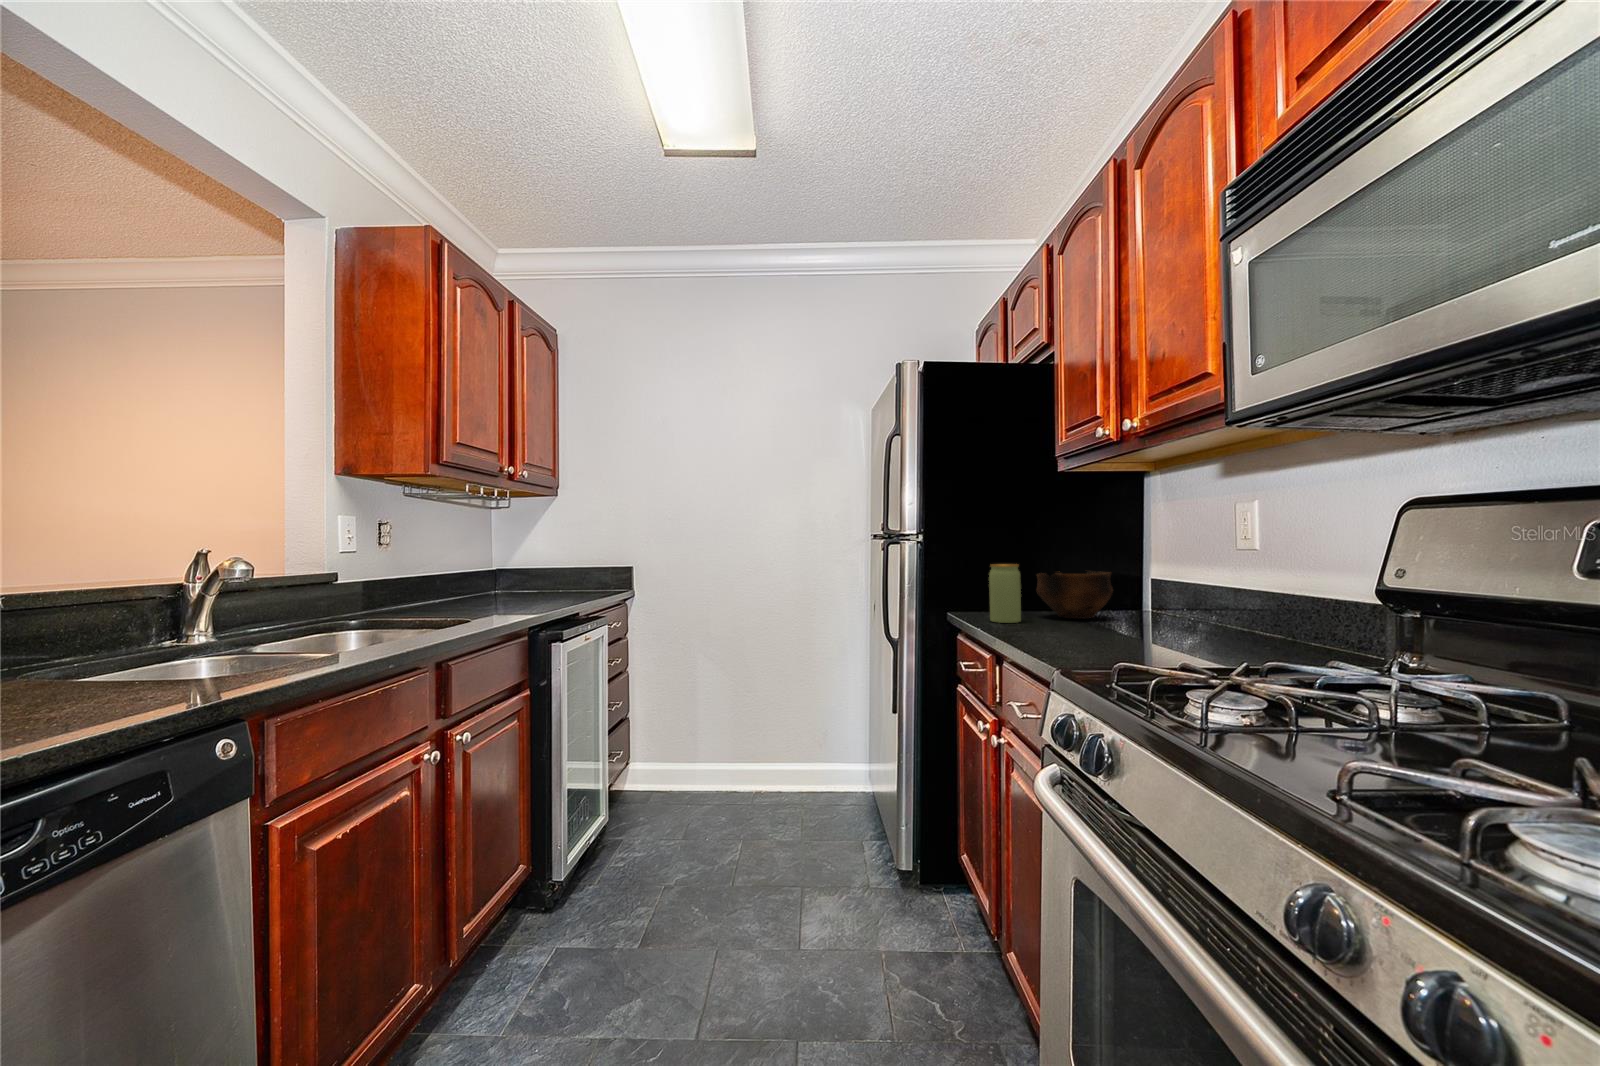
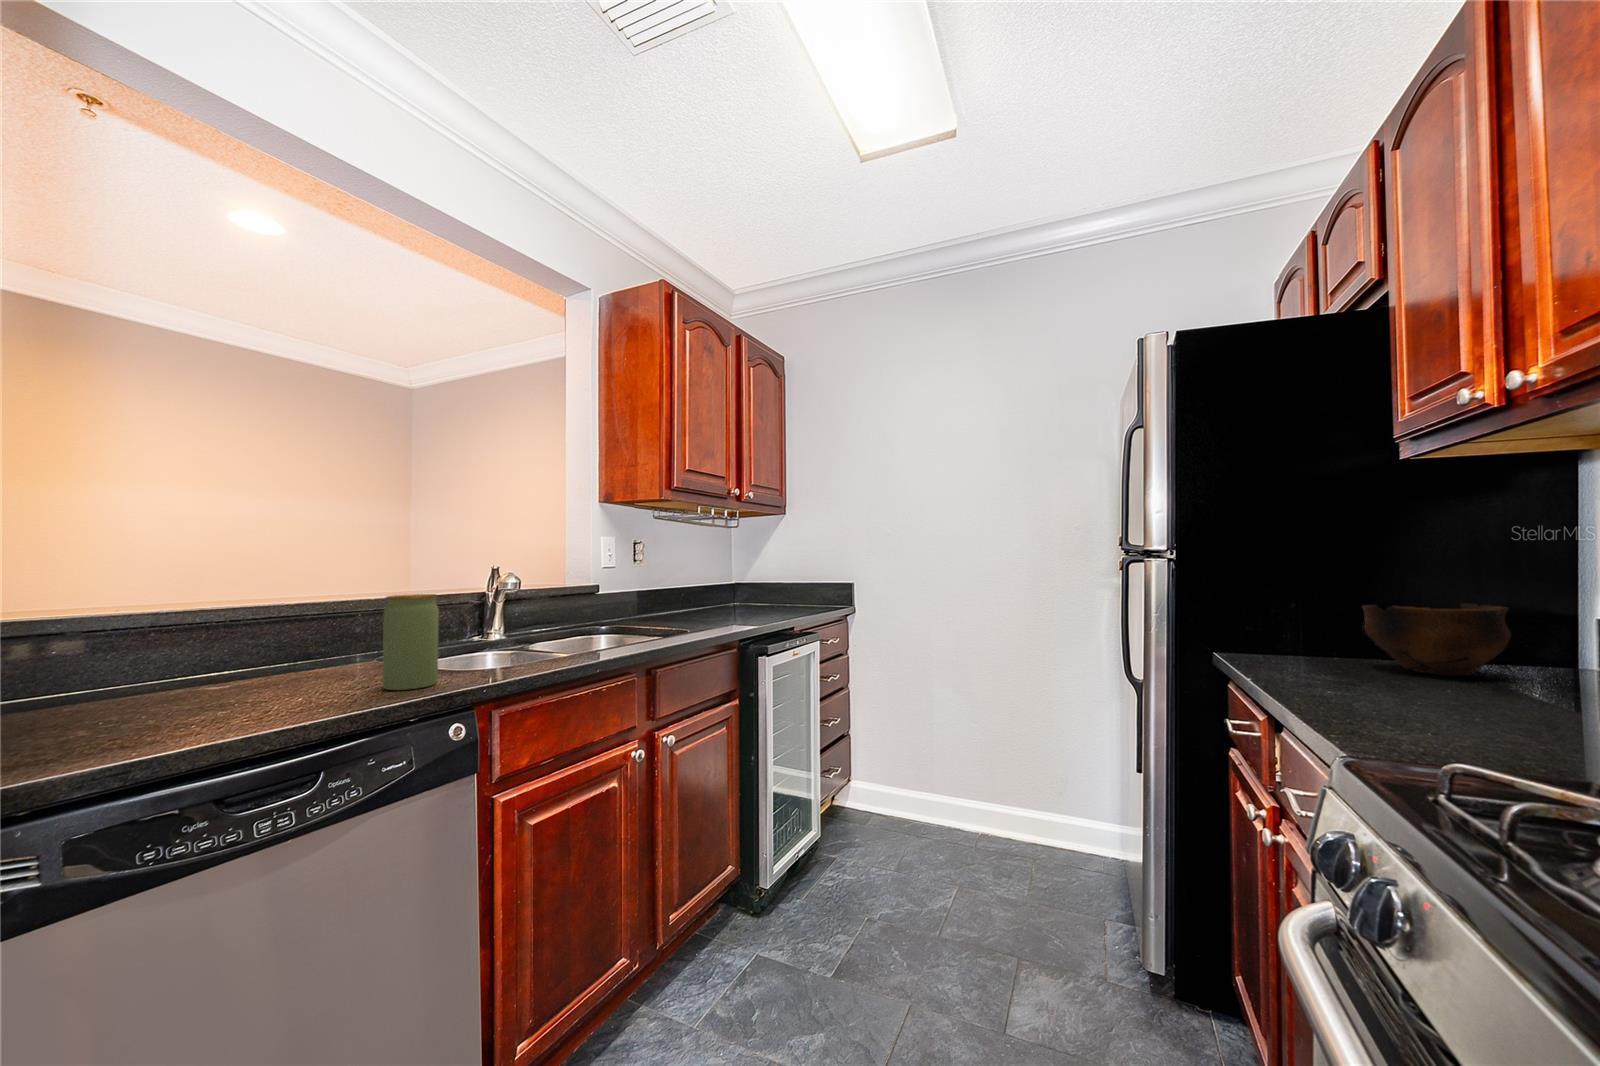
jar: present [989,564,1021,623] -> present [383,594,439,690]

